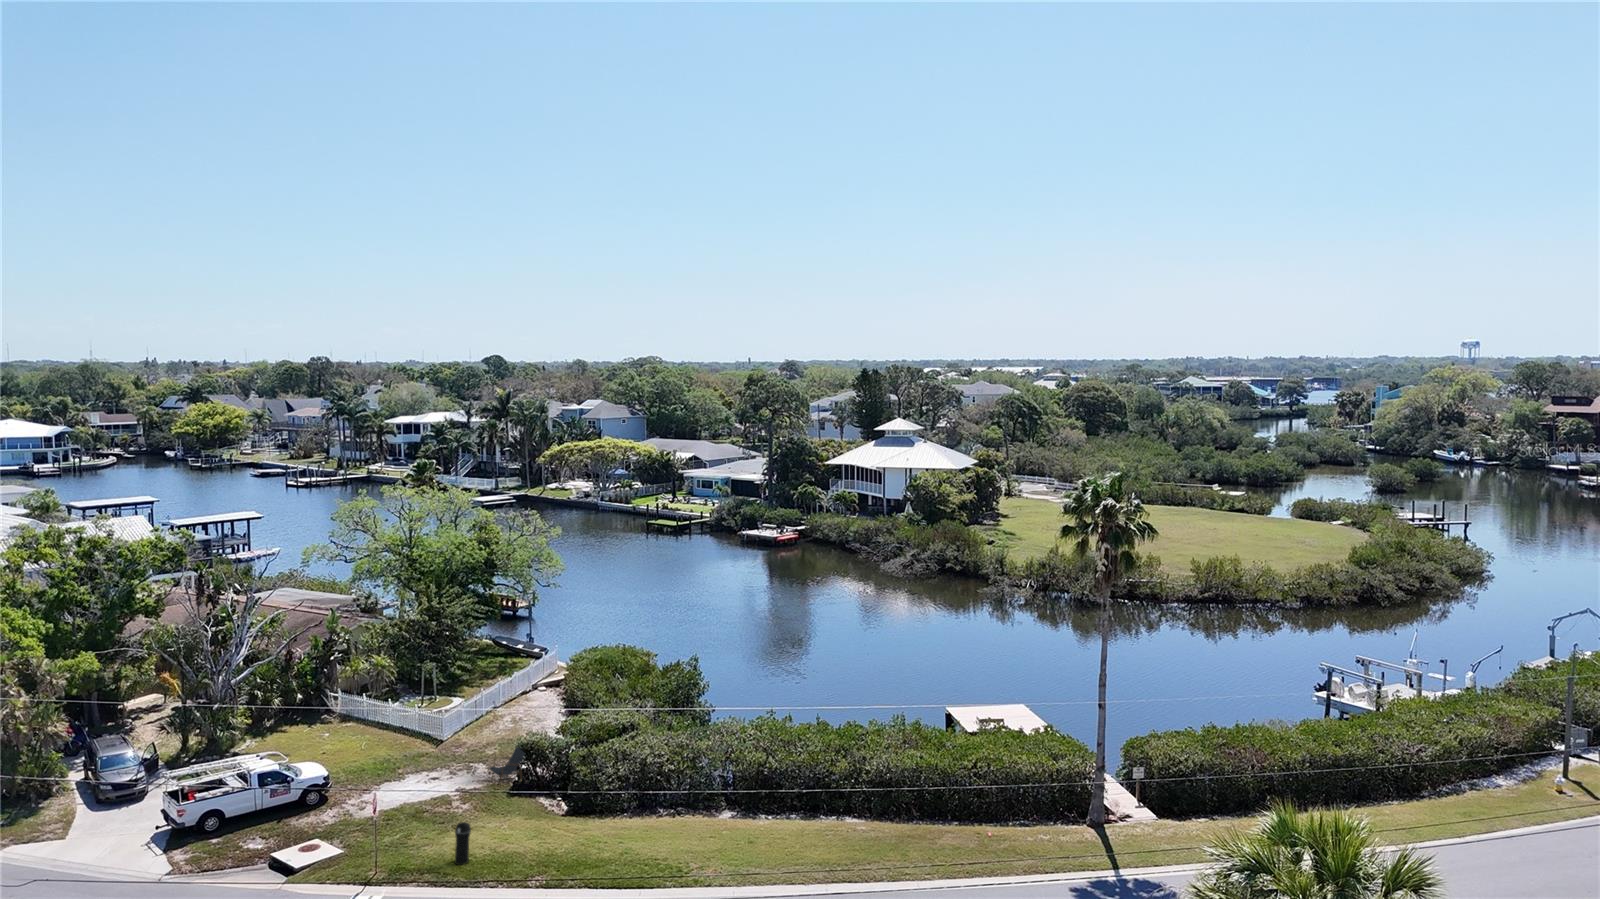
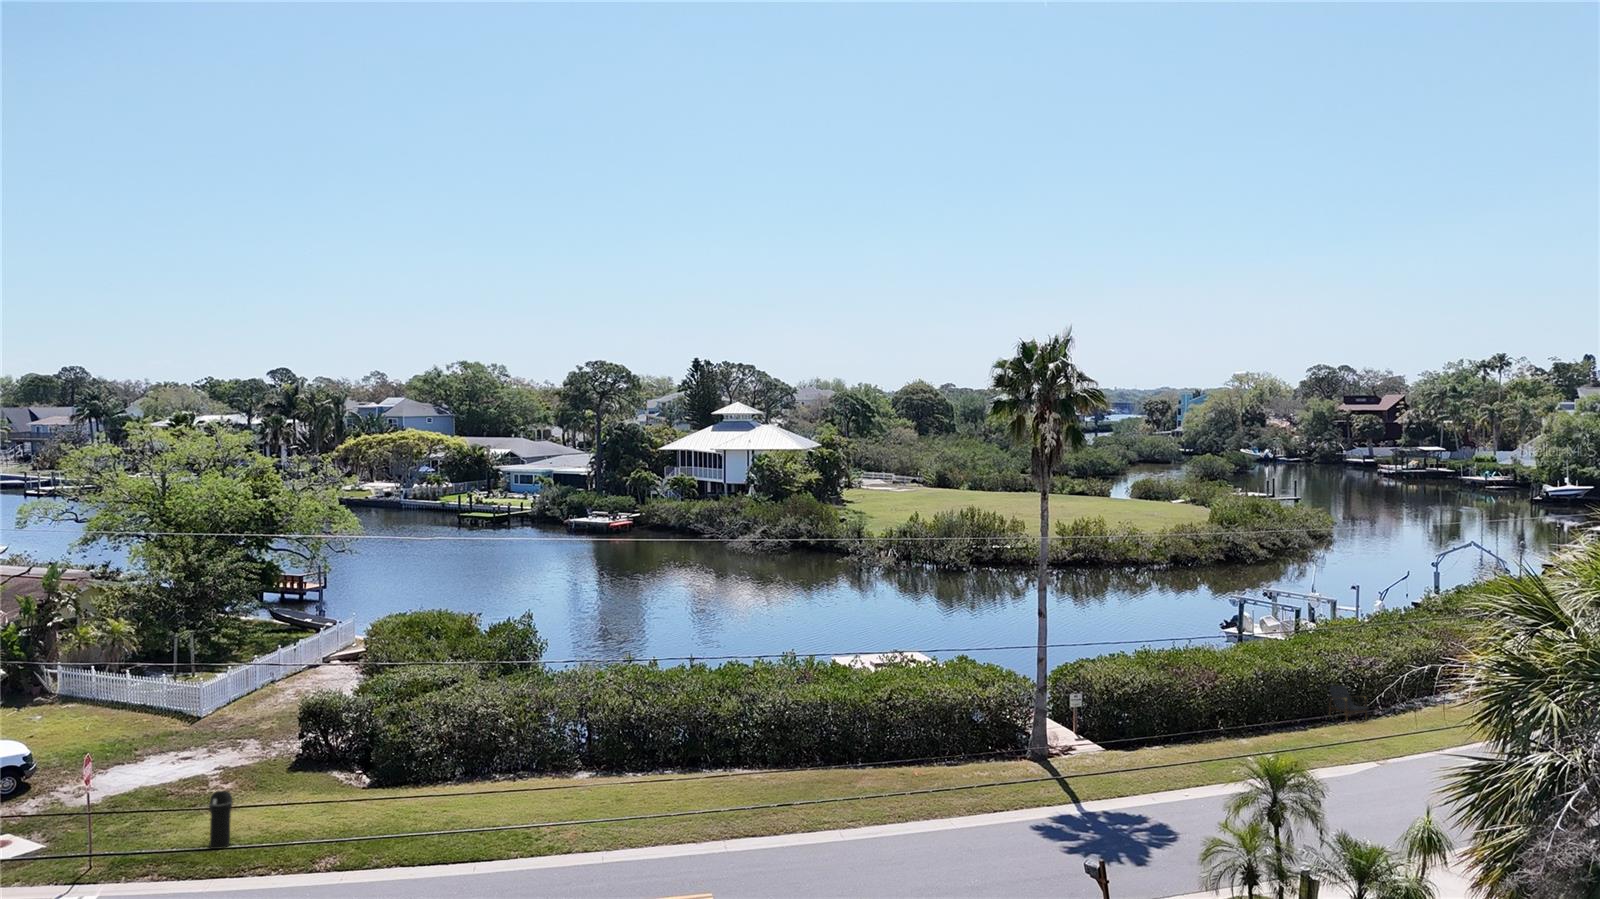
lounge chair: present [490,748,524,783] -> present [1329,684,1368,720]

